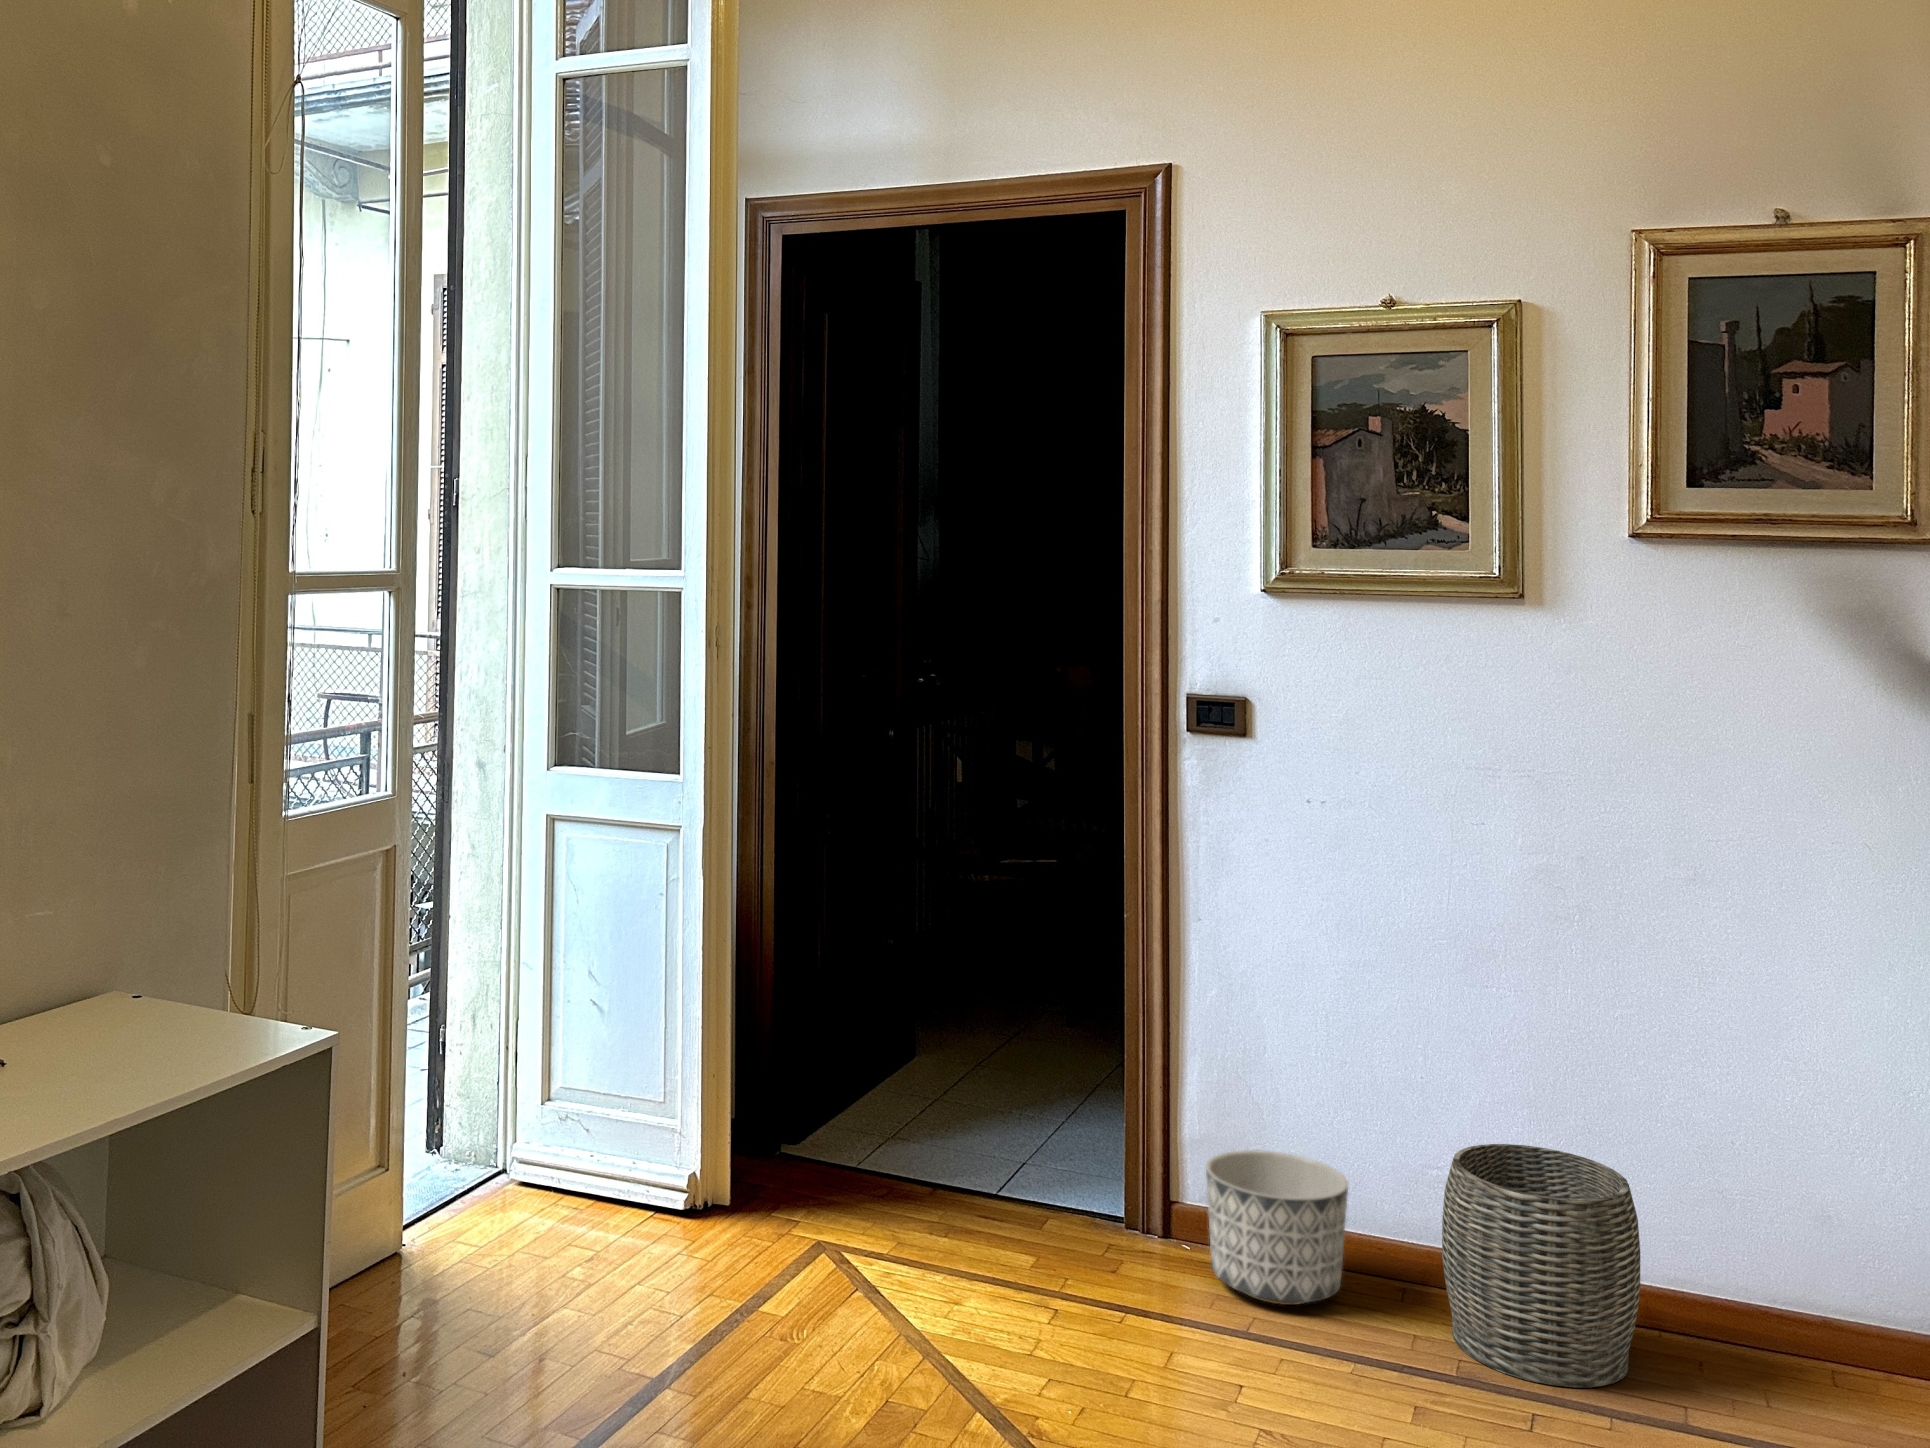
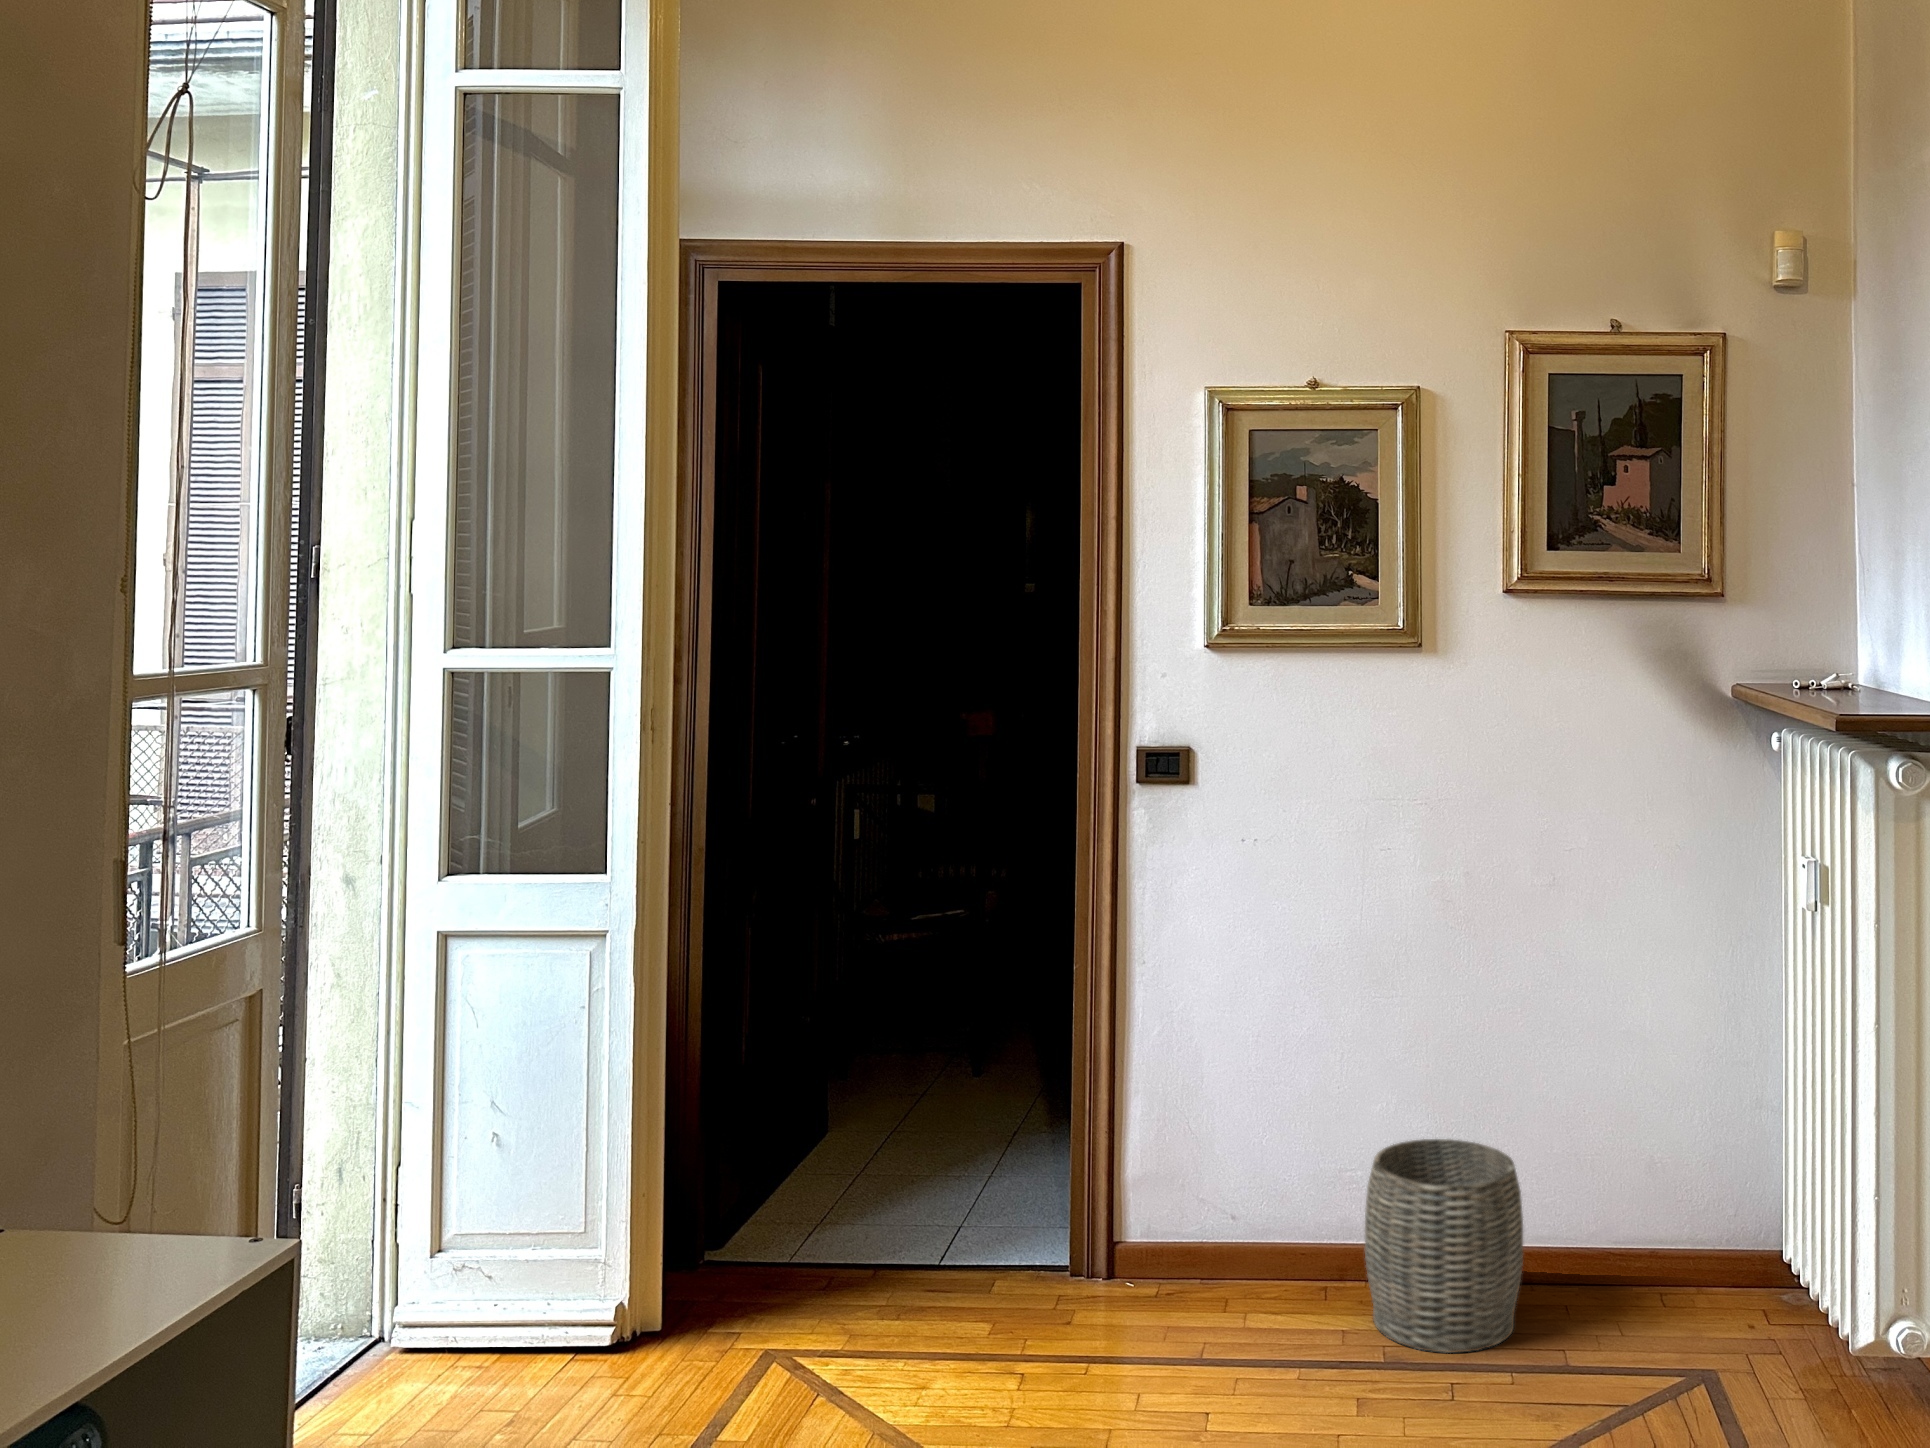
planter: present [1206,1150,1348,1305] -> none [1156,1179,1283,1325]

